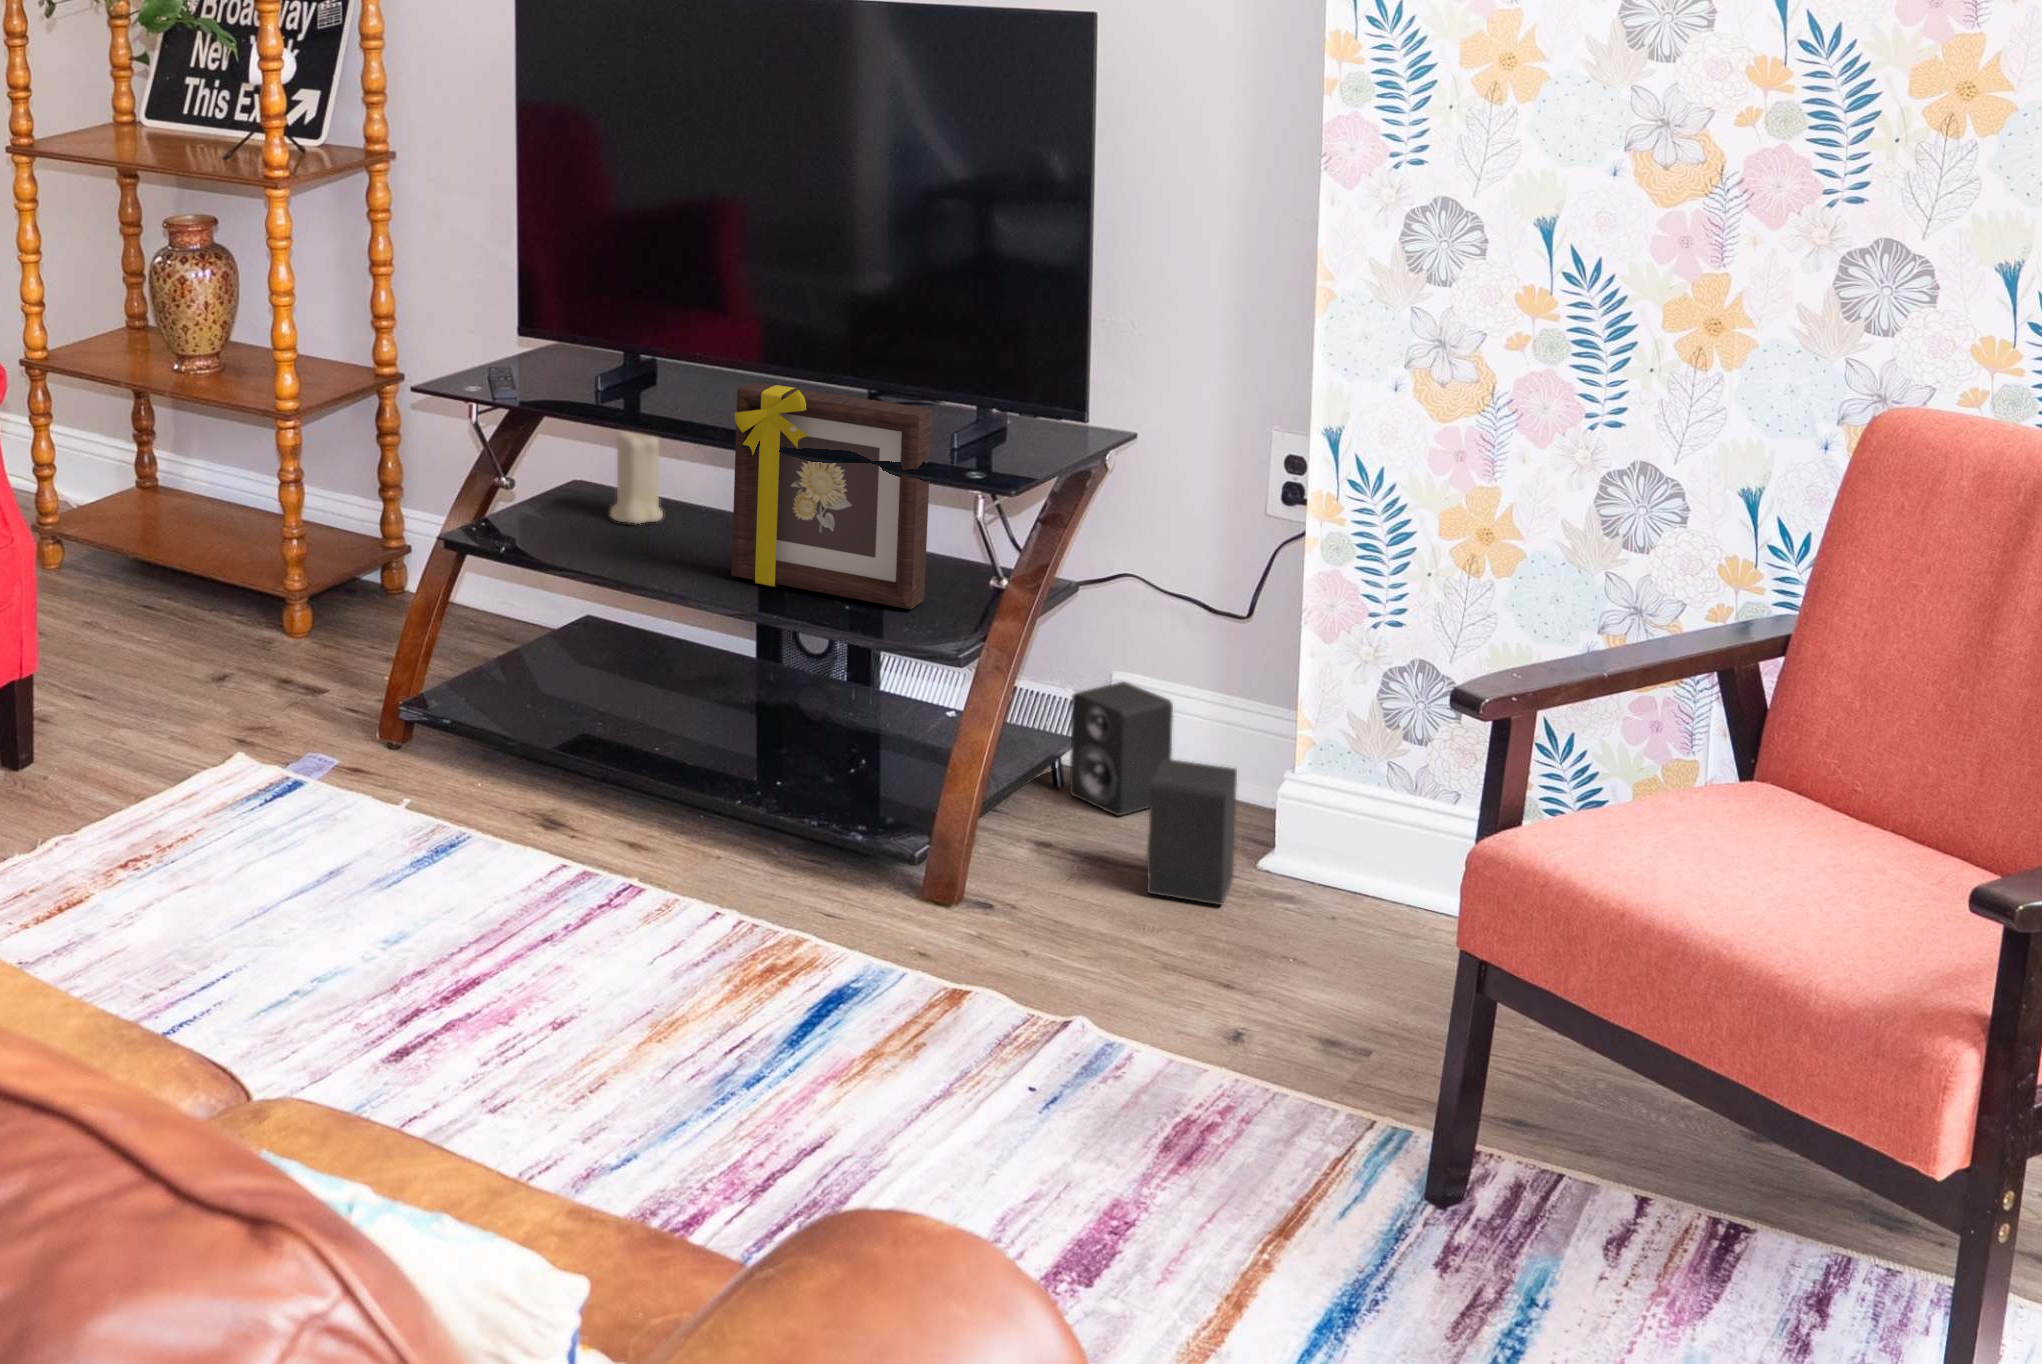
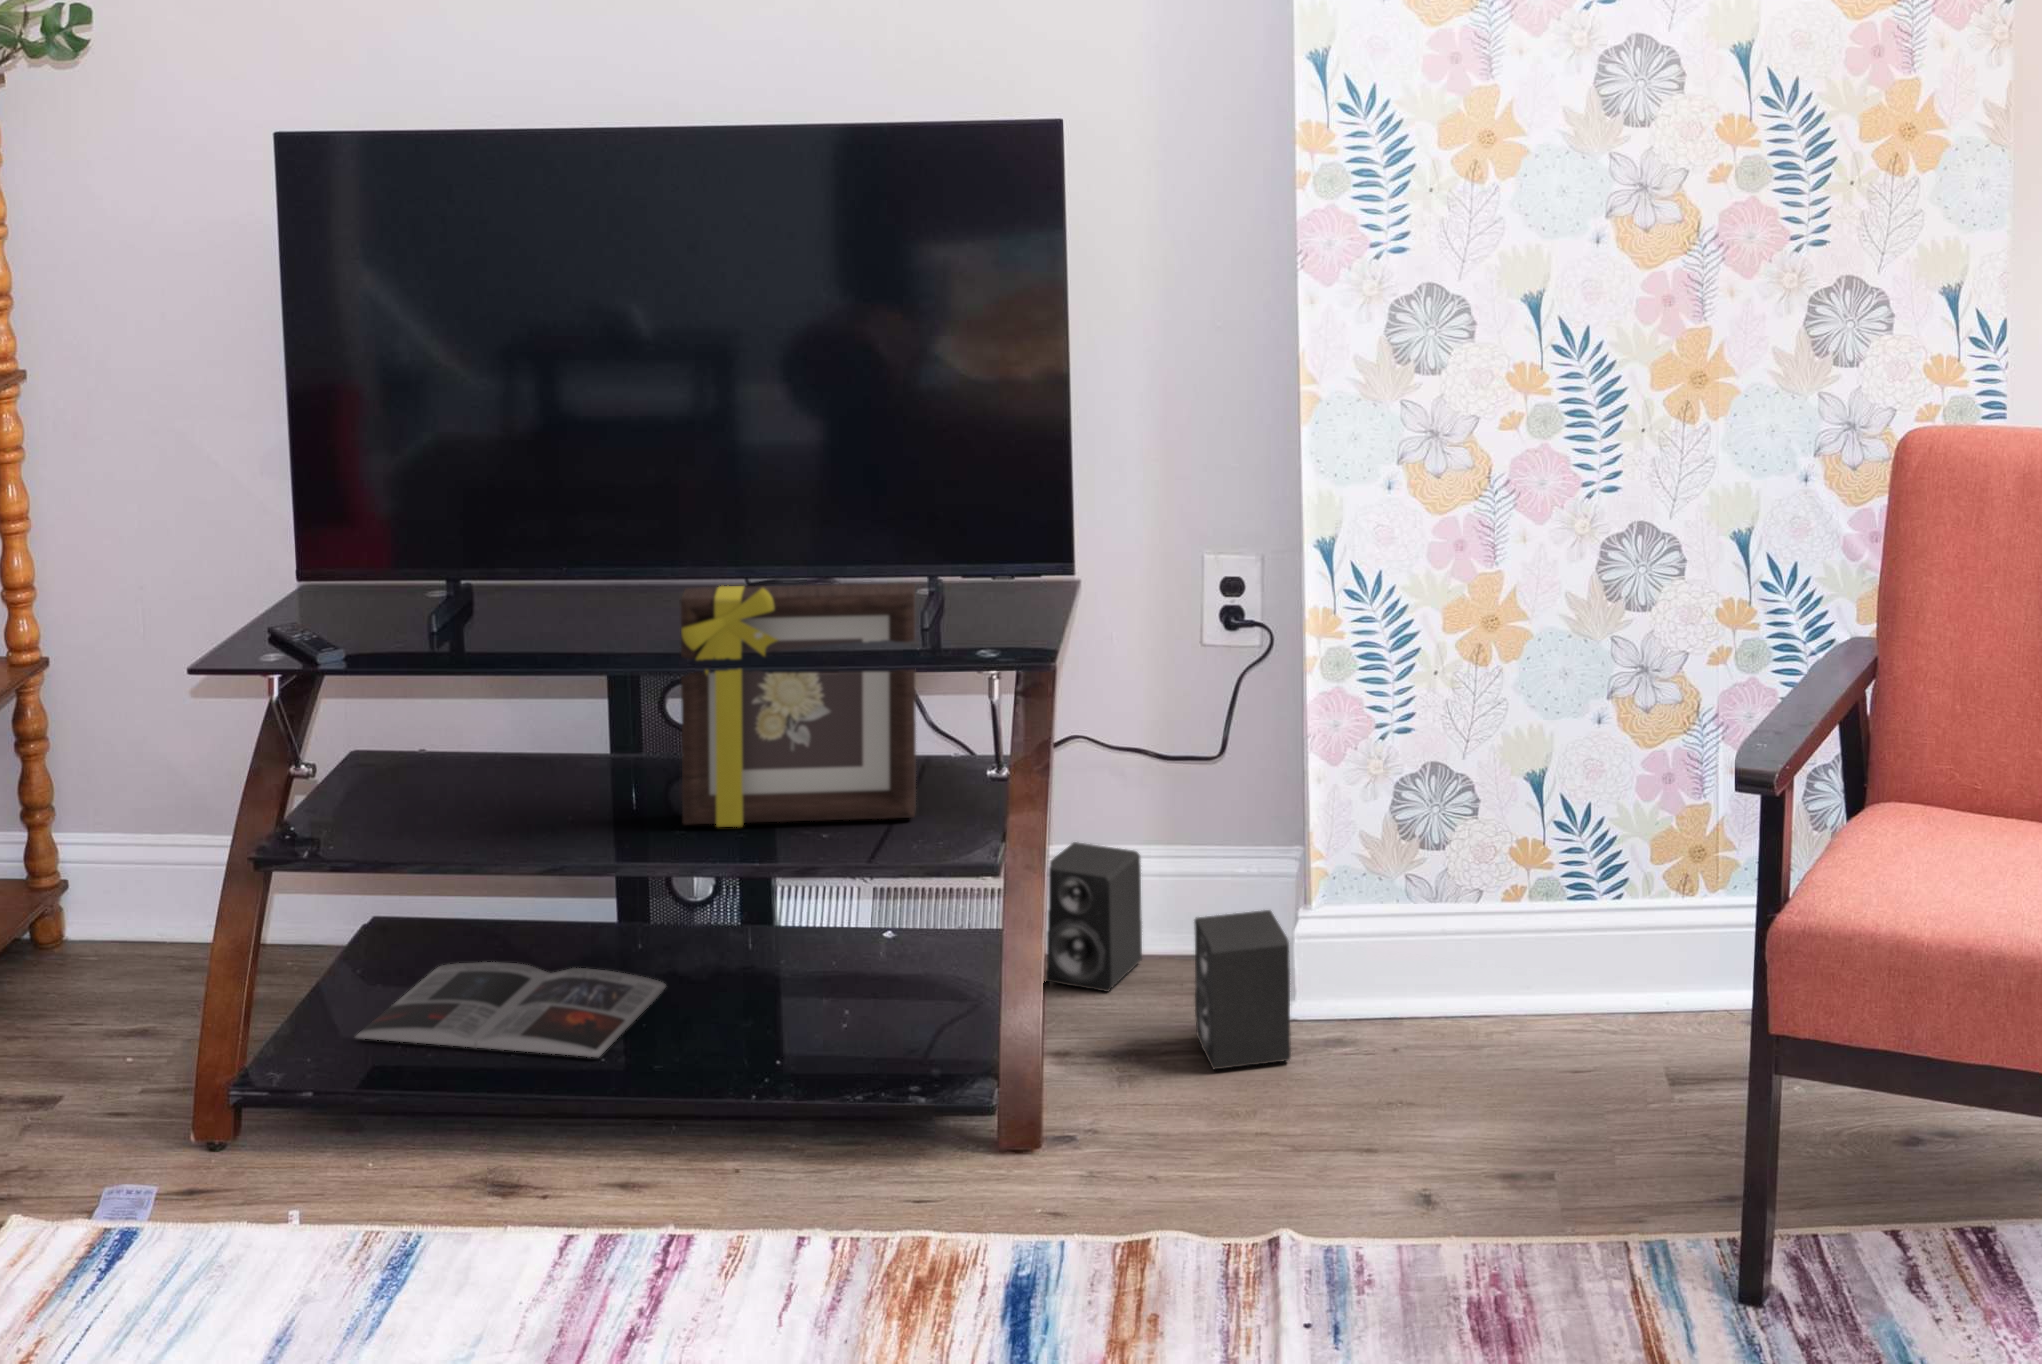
candle: present [610,431,663,524] -> none [458,663,532,788]
magazine: none [500,660,740,746] -> present [356,962,666,1057]

